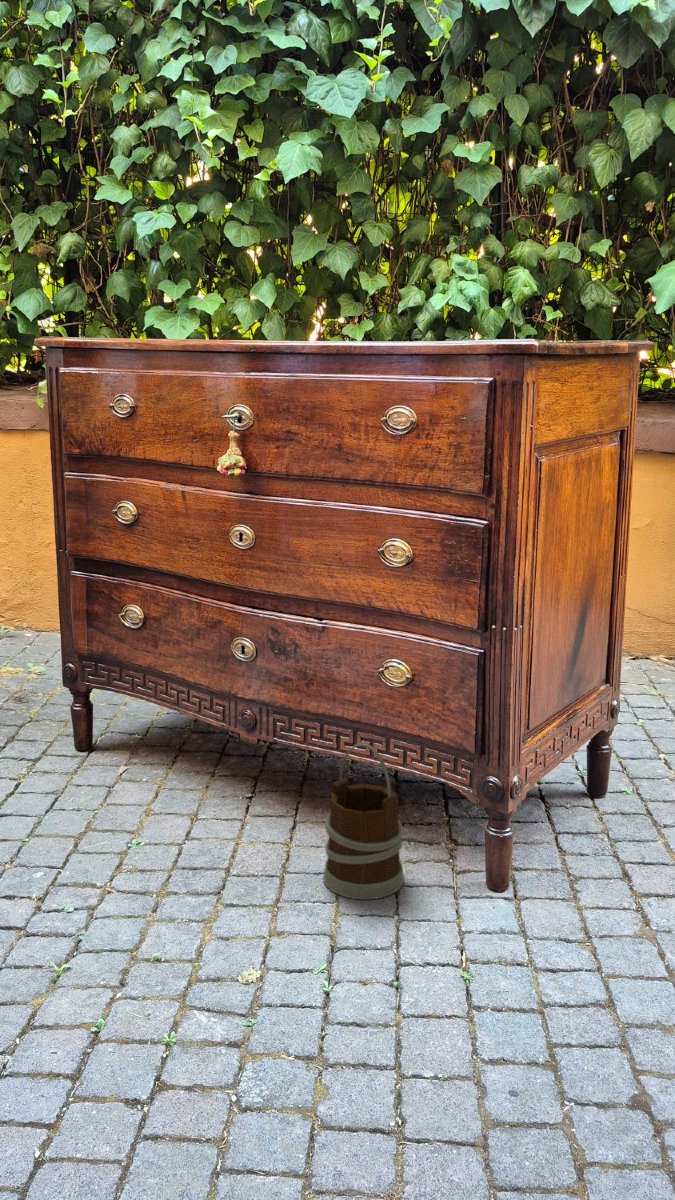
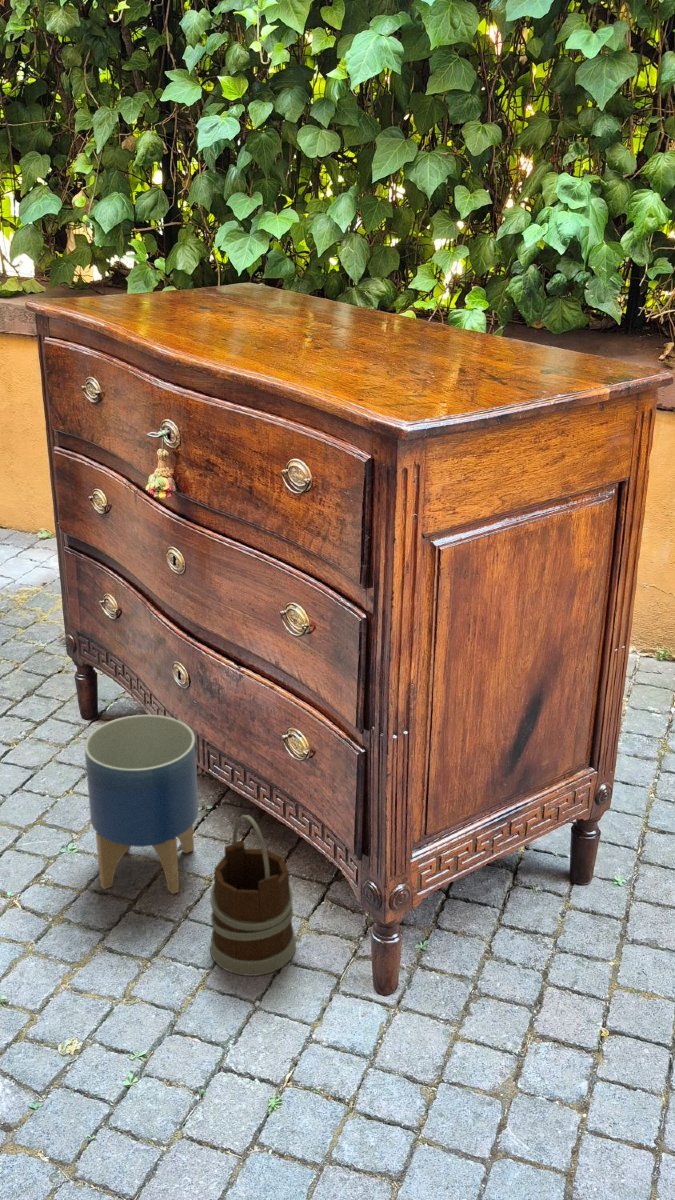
planter: none [170,692,275,862] -> present [84,715,198,894]

